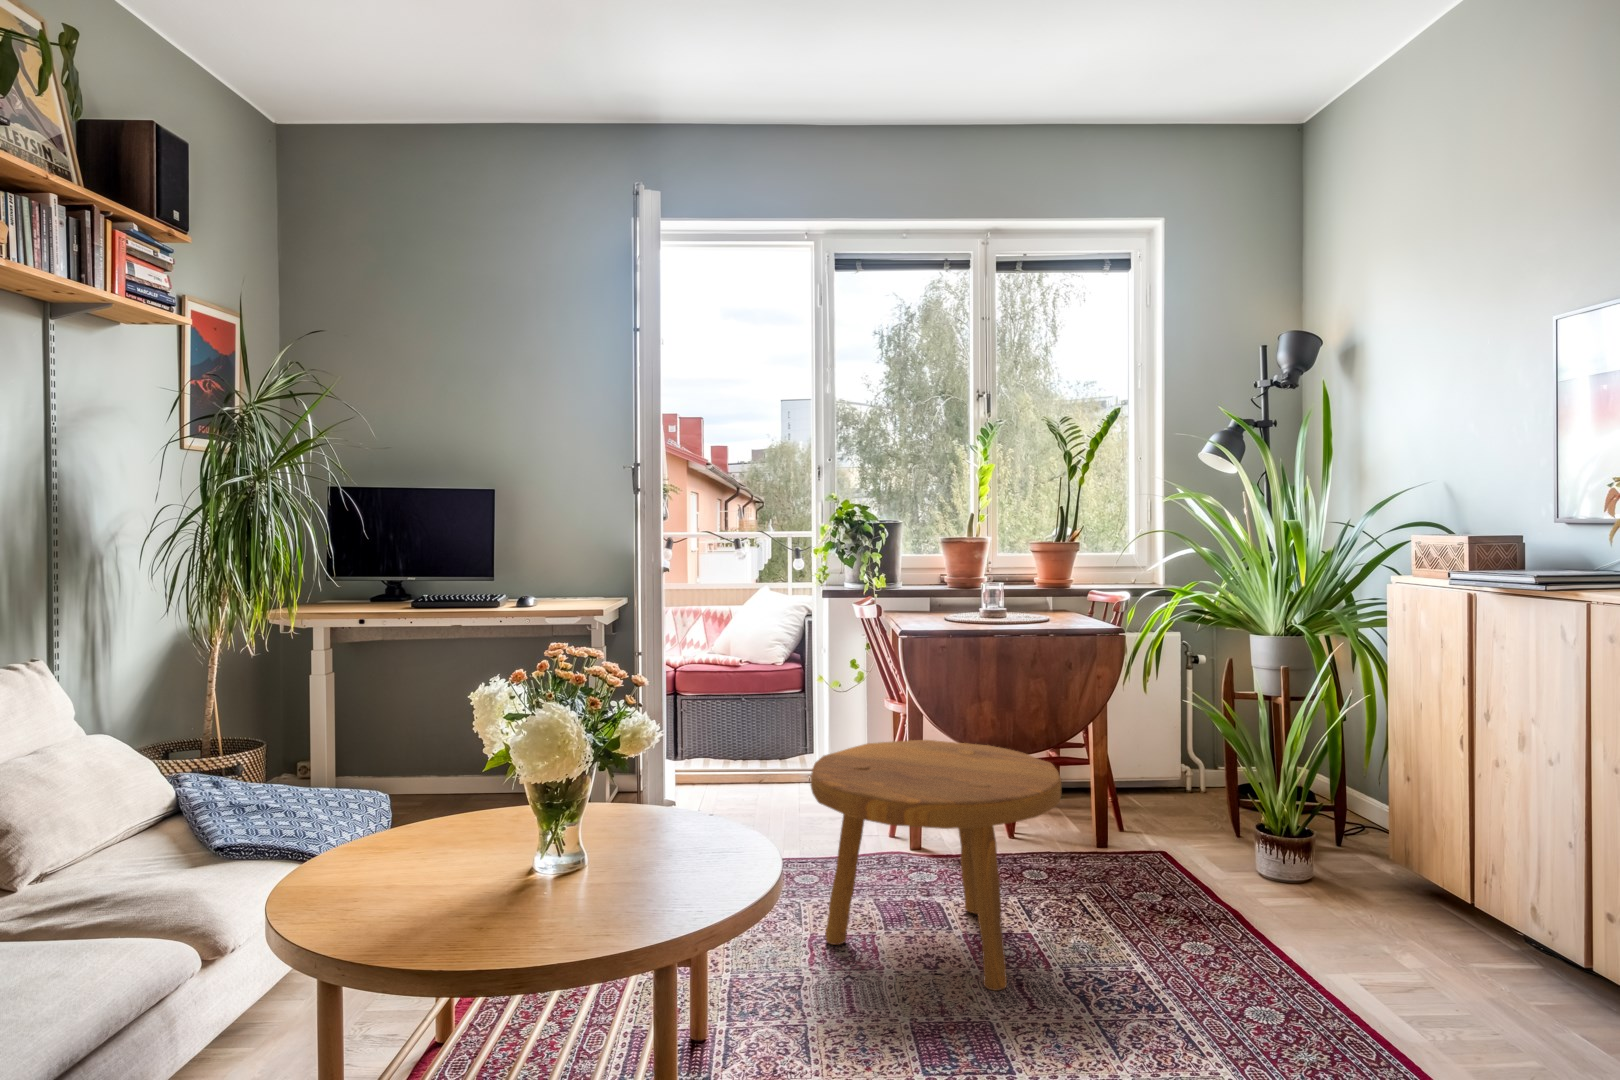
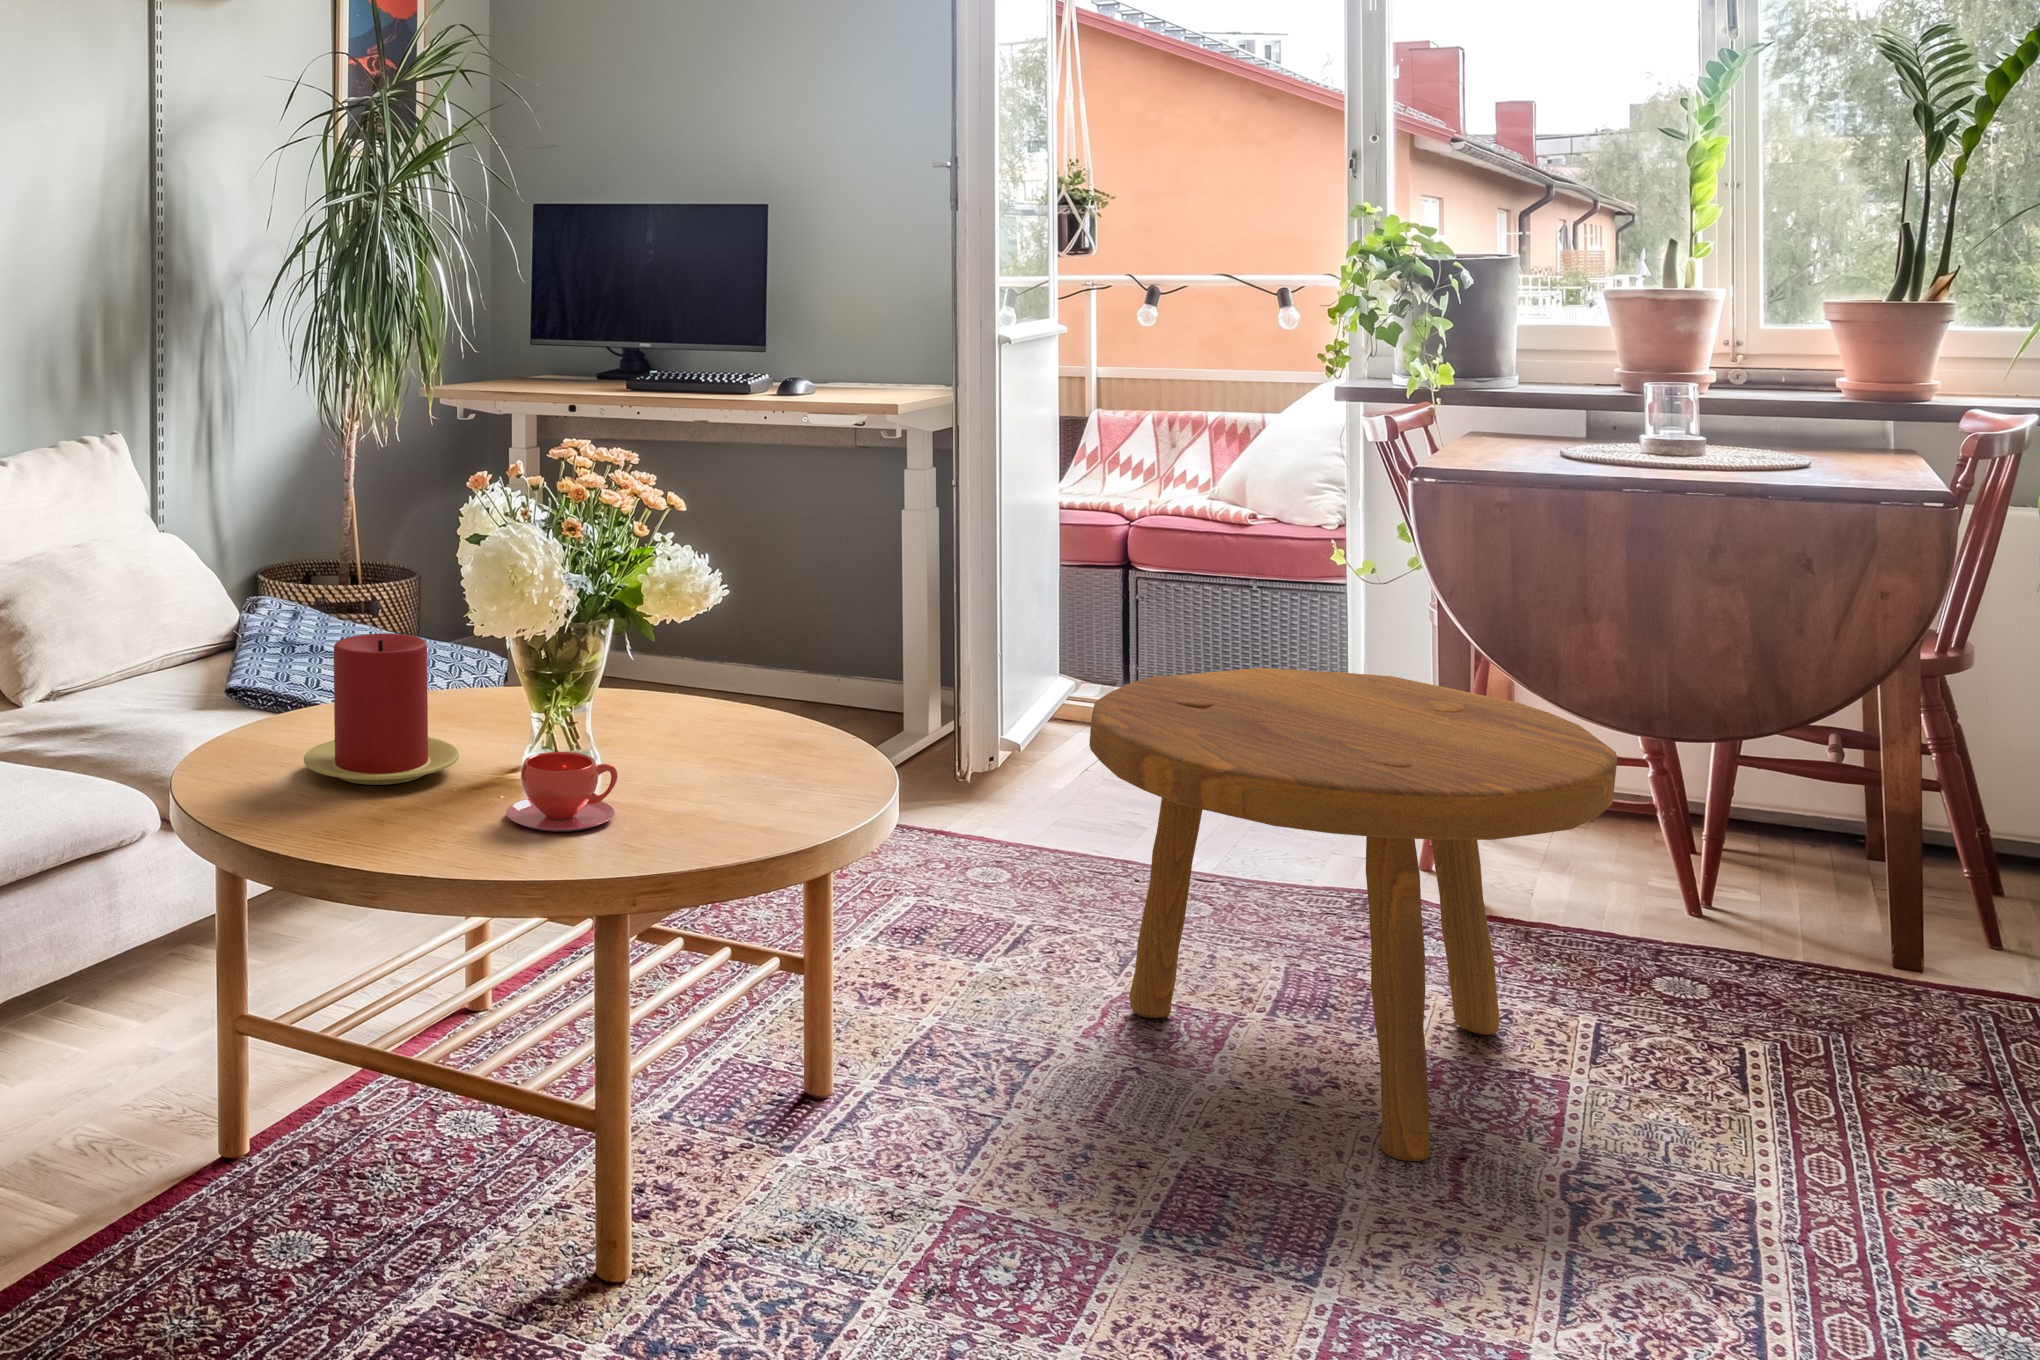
candle: none [366,796,490,915] -> present [304,633,459,785]
teacup: none [560,861,637,922] -> present [506,752,617,832]

